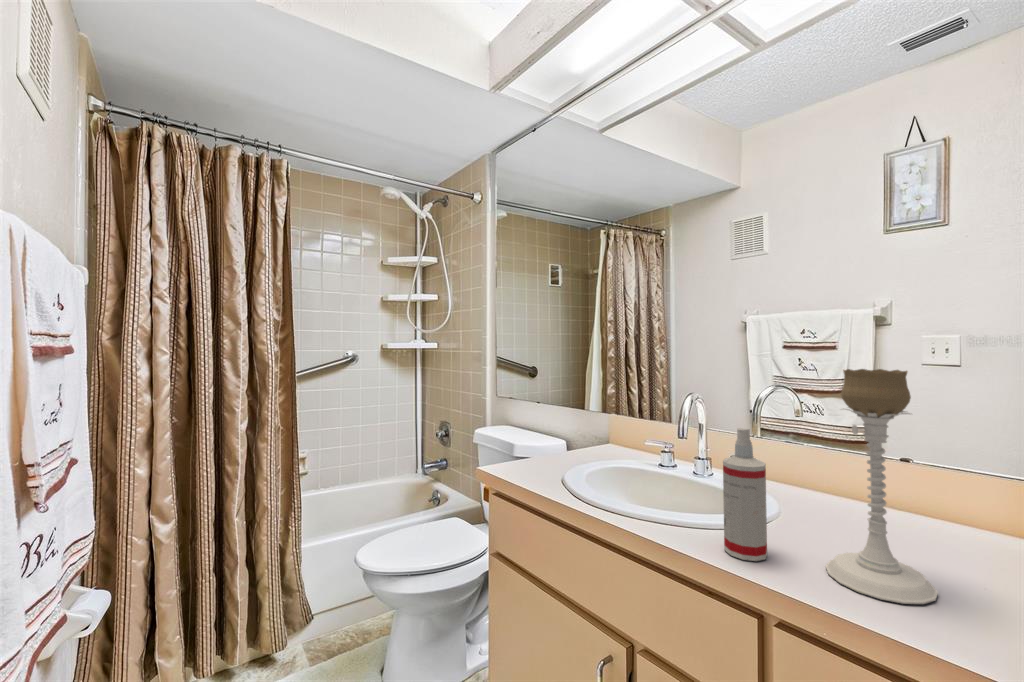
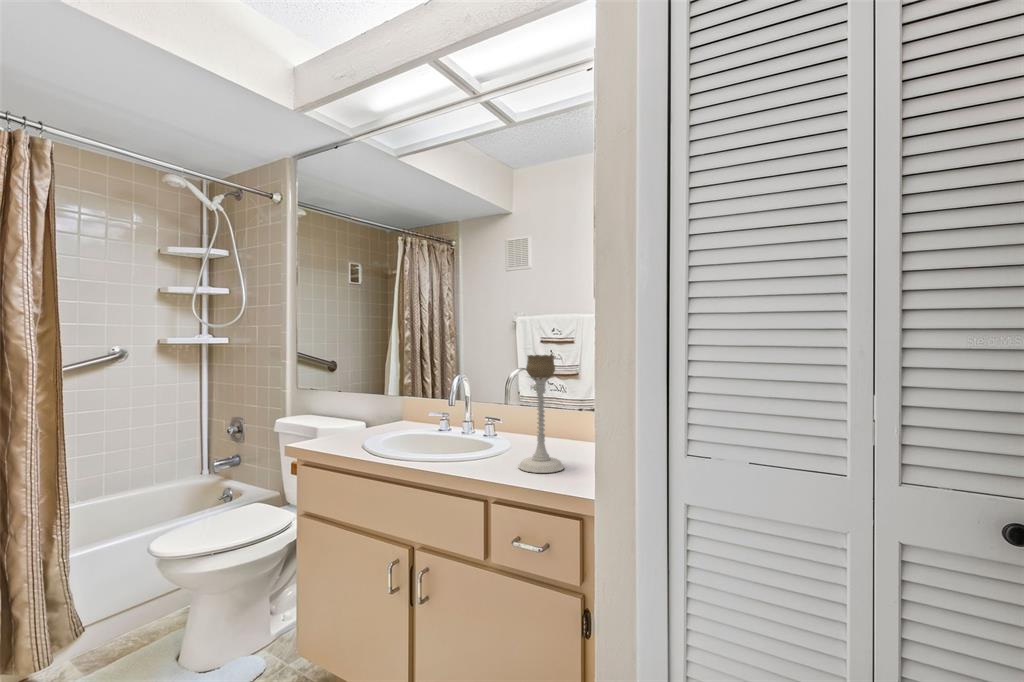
spray bottle: present [723,428,767,561] -> none [467,391,491,468]

